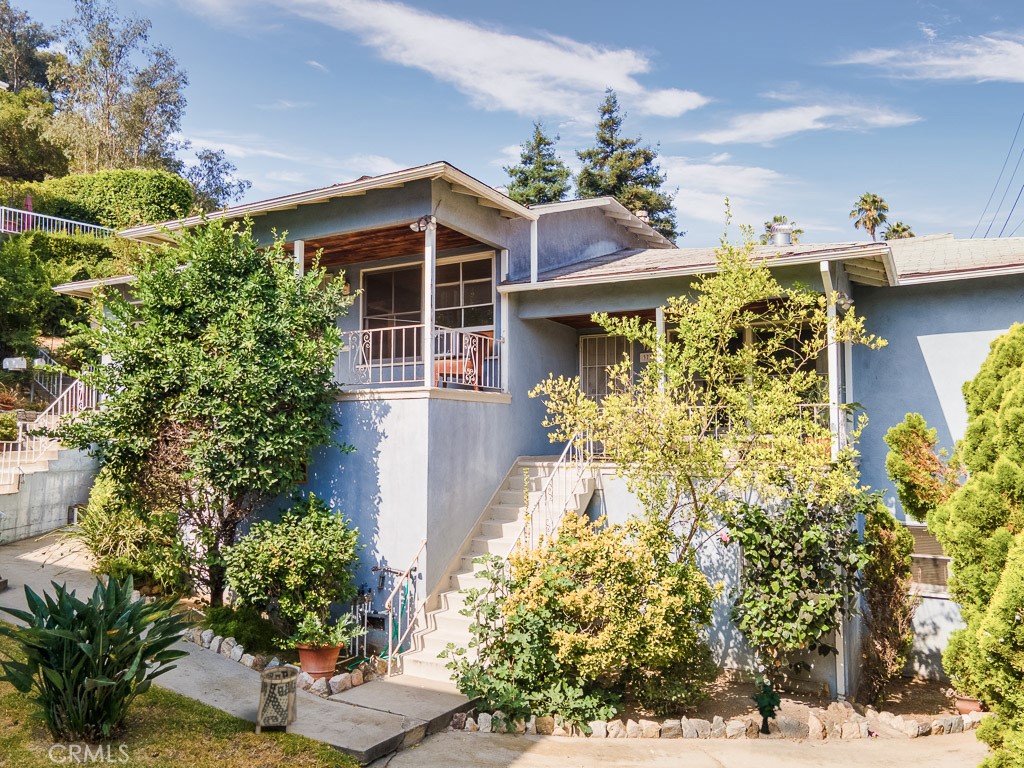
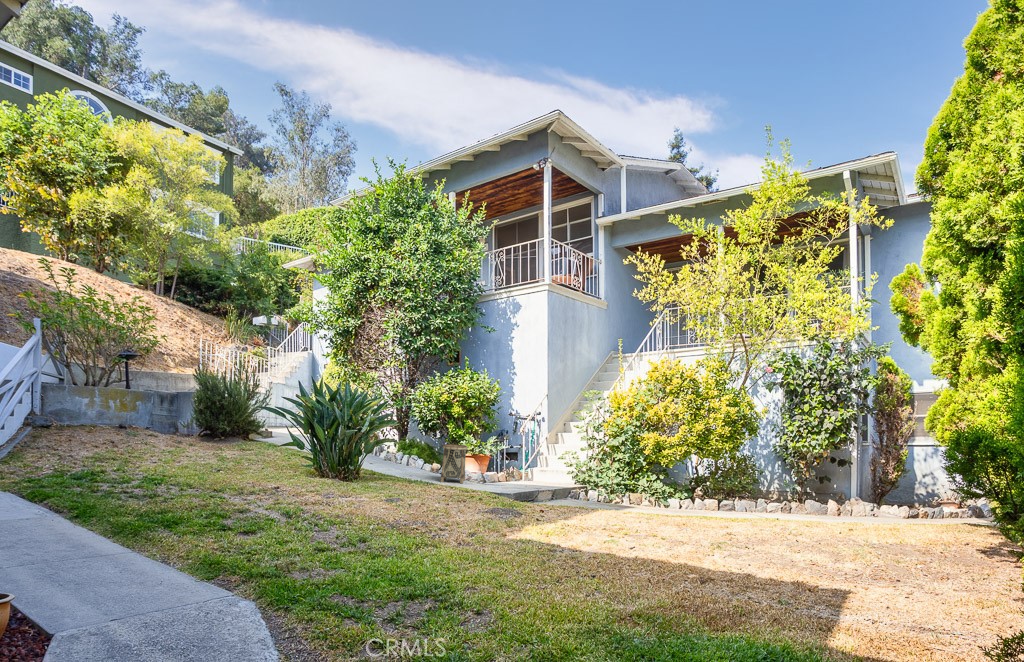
decorative plant: present [751,681,782,734] -> none [788,469,813,507]

